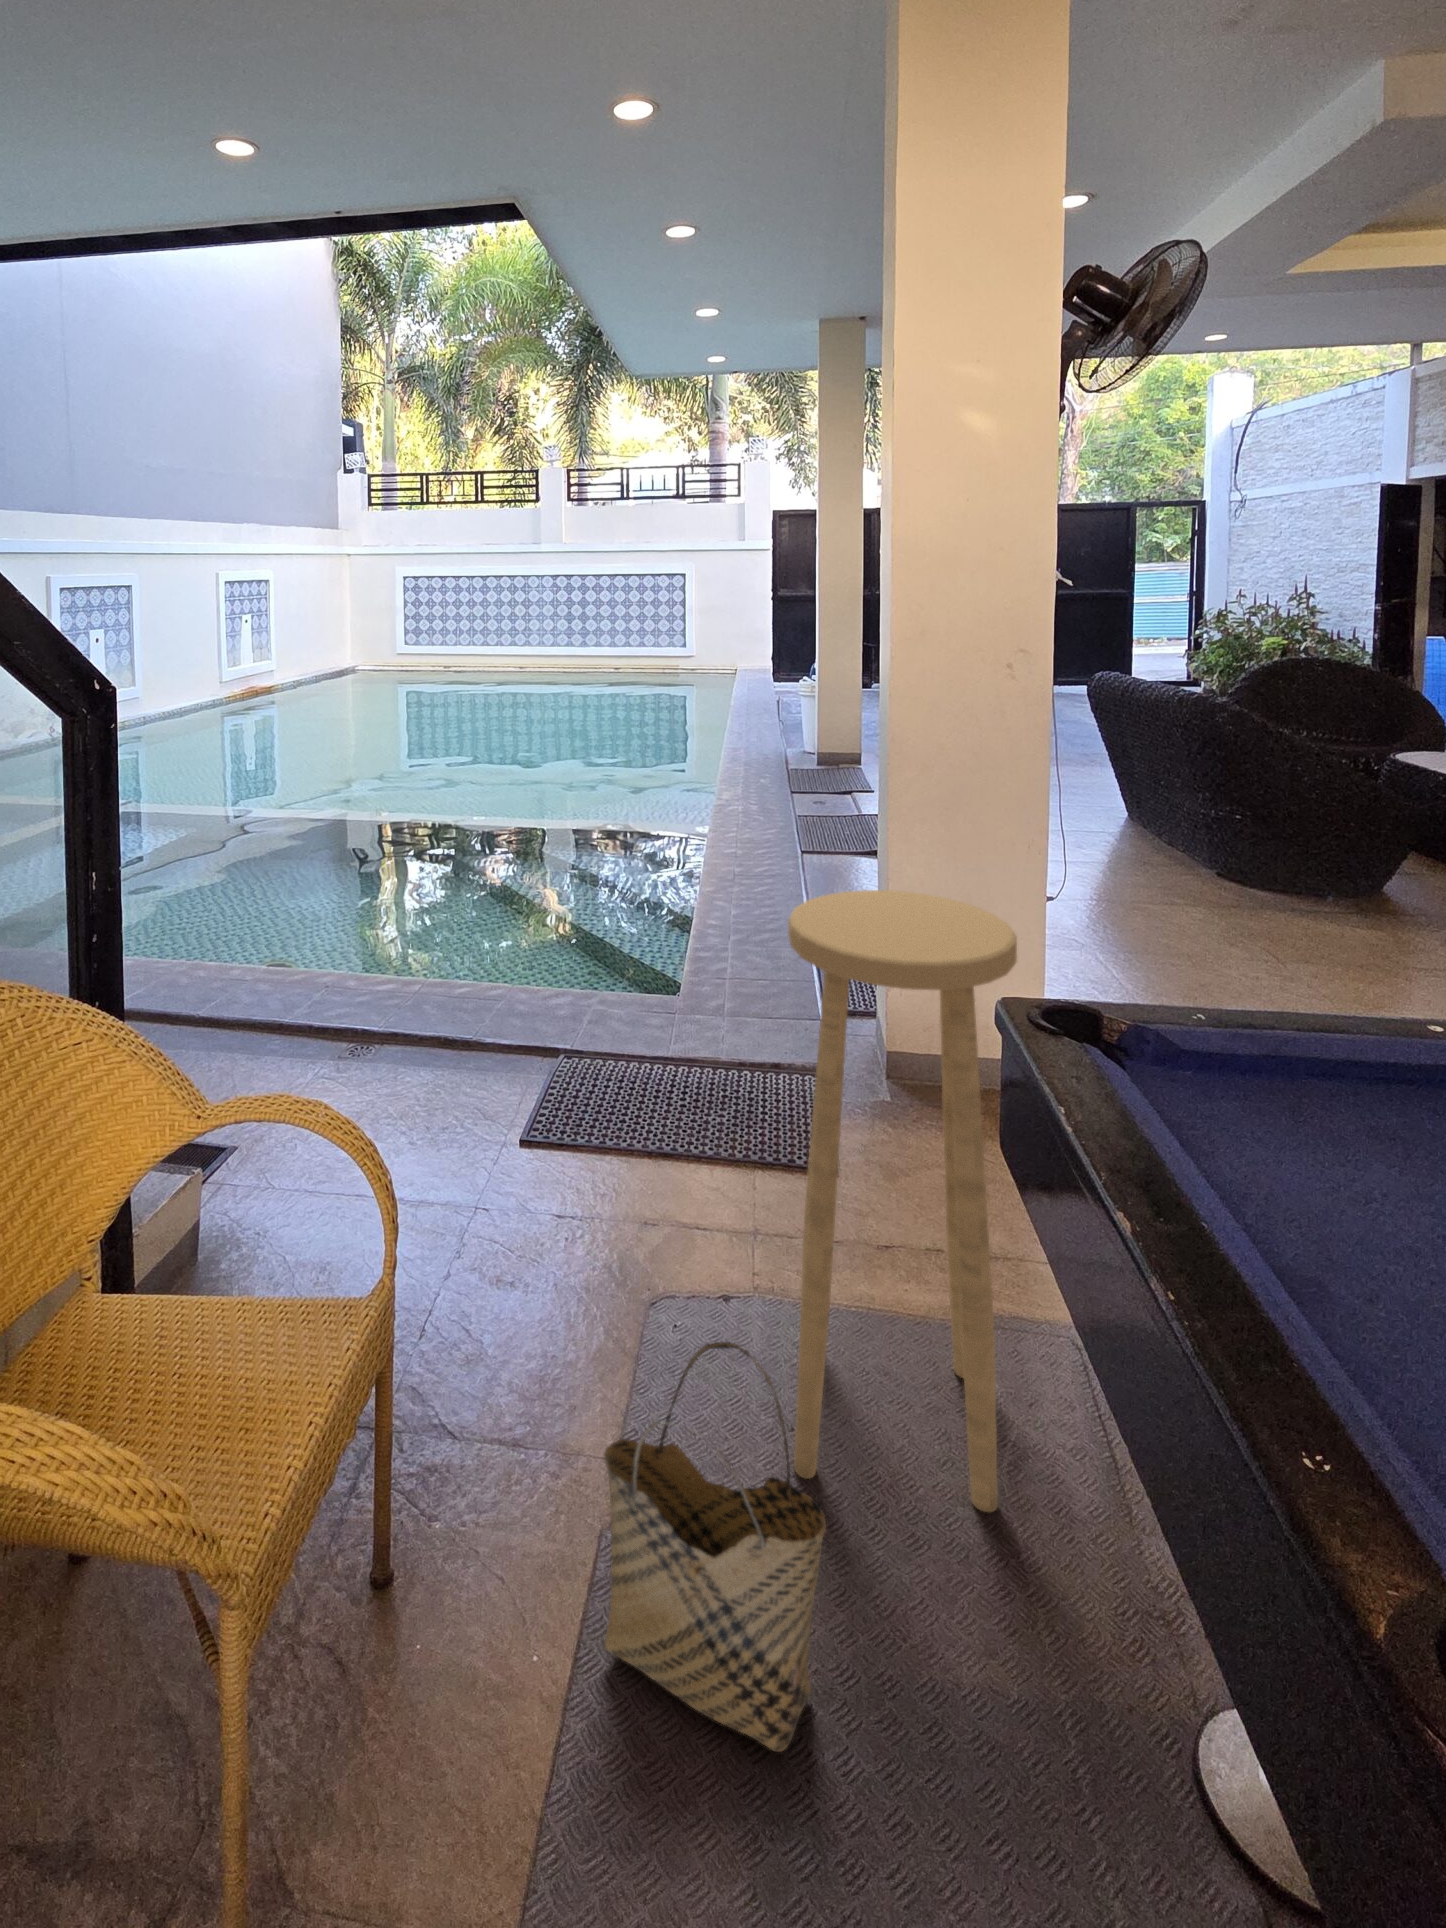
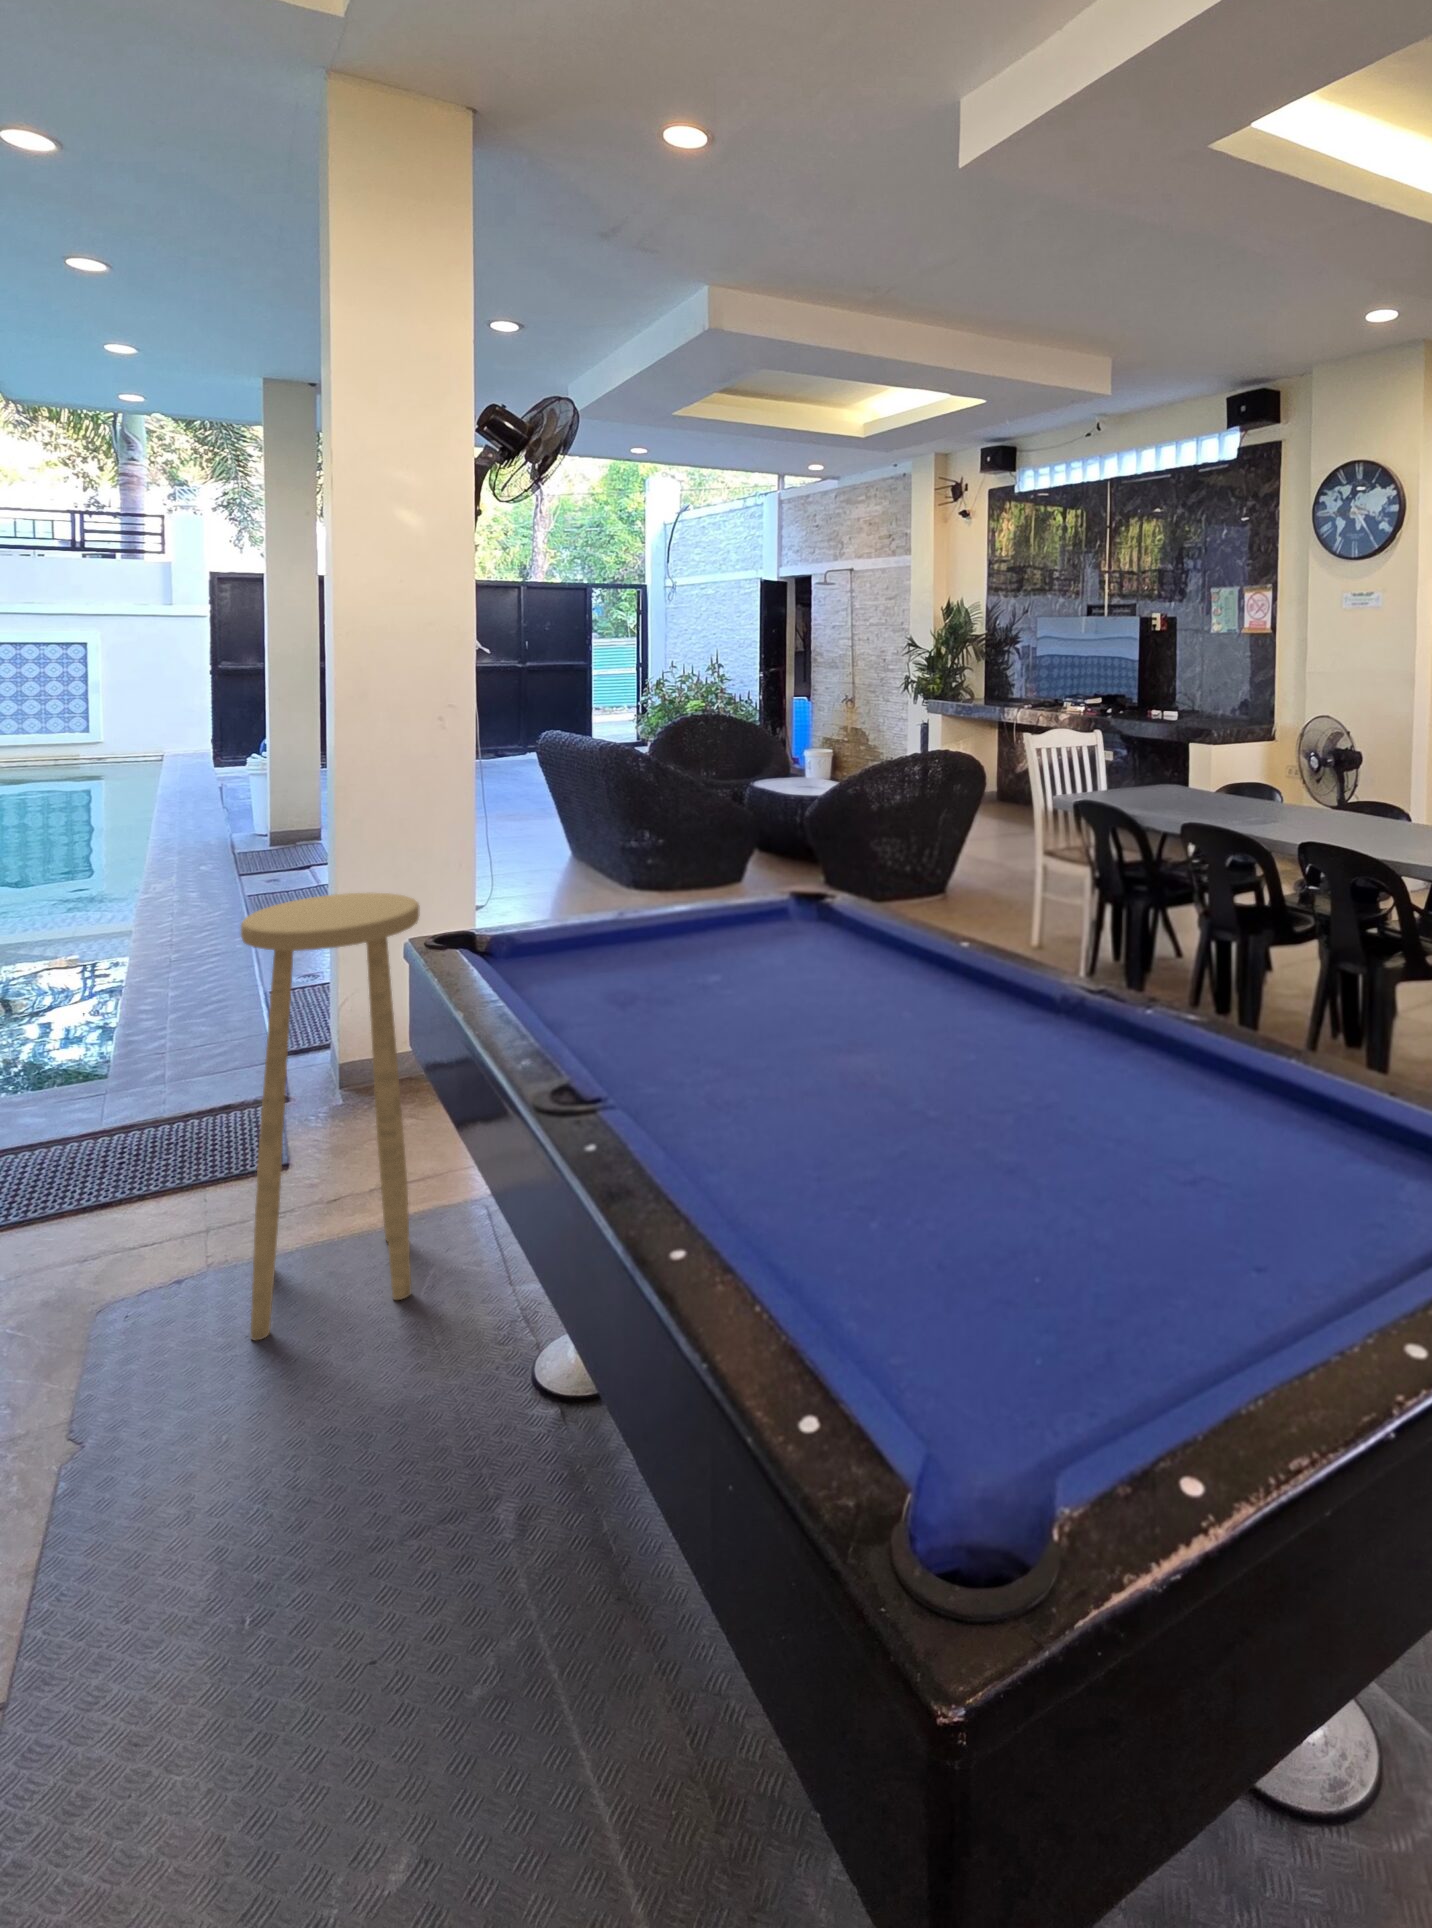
woven basket: present [604,1342,826,1752] -> none [80,1220,276,1490]

